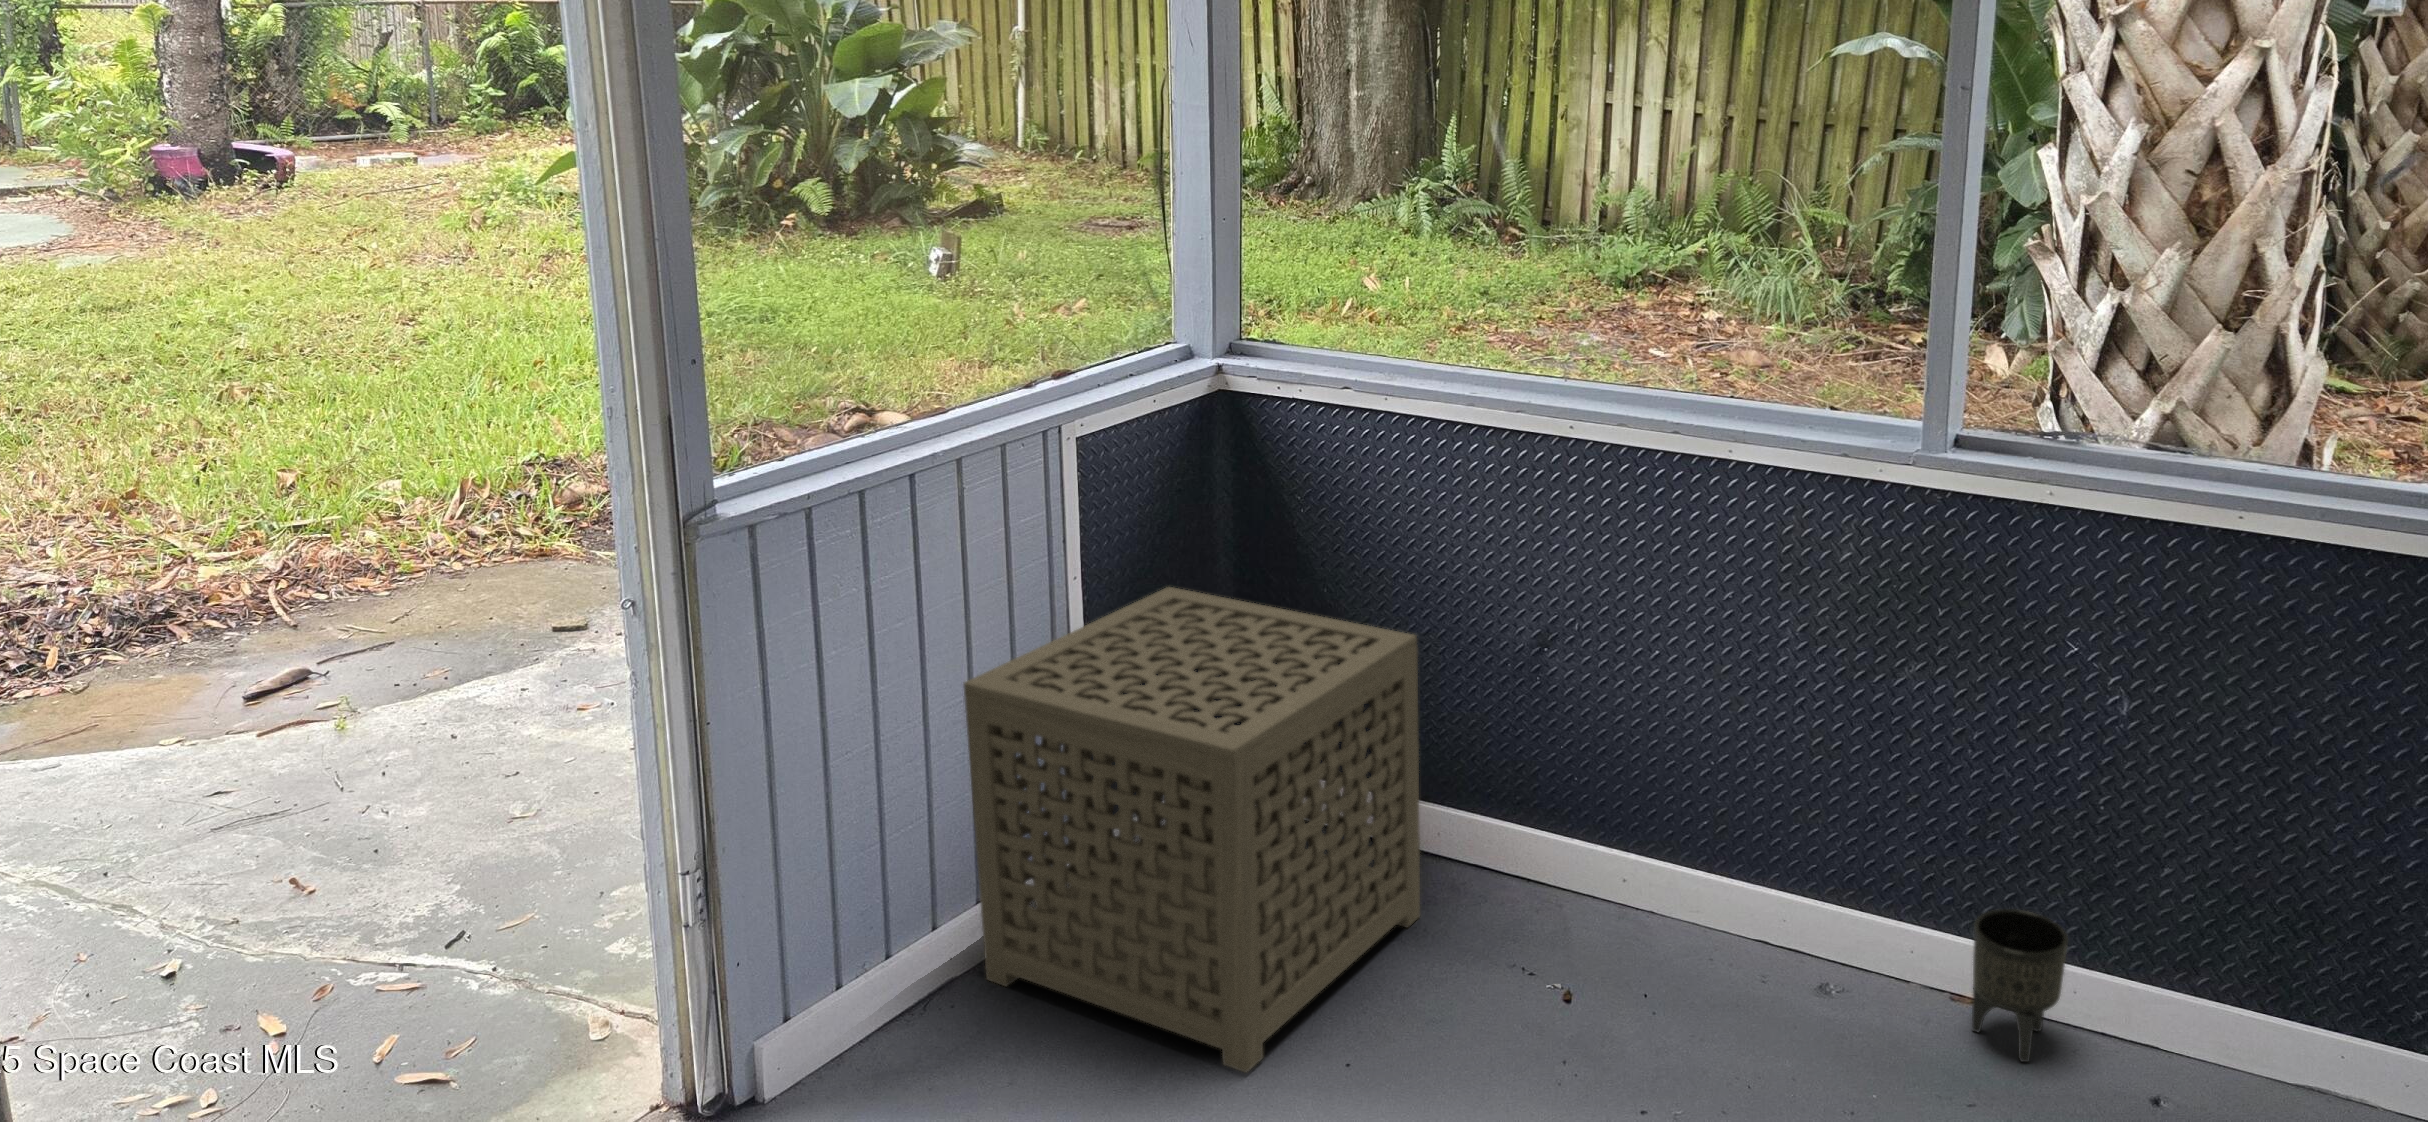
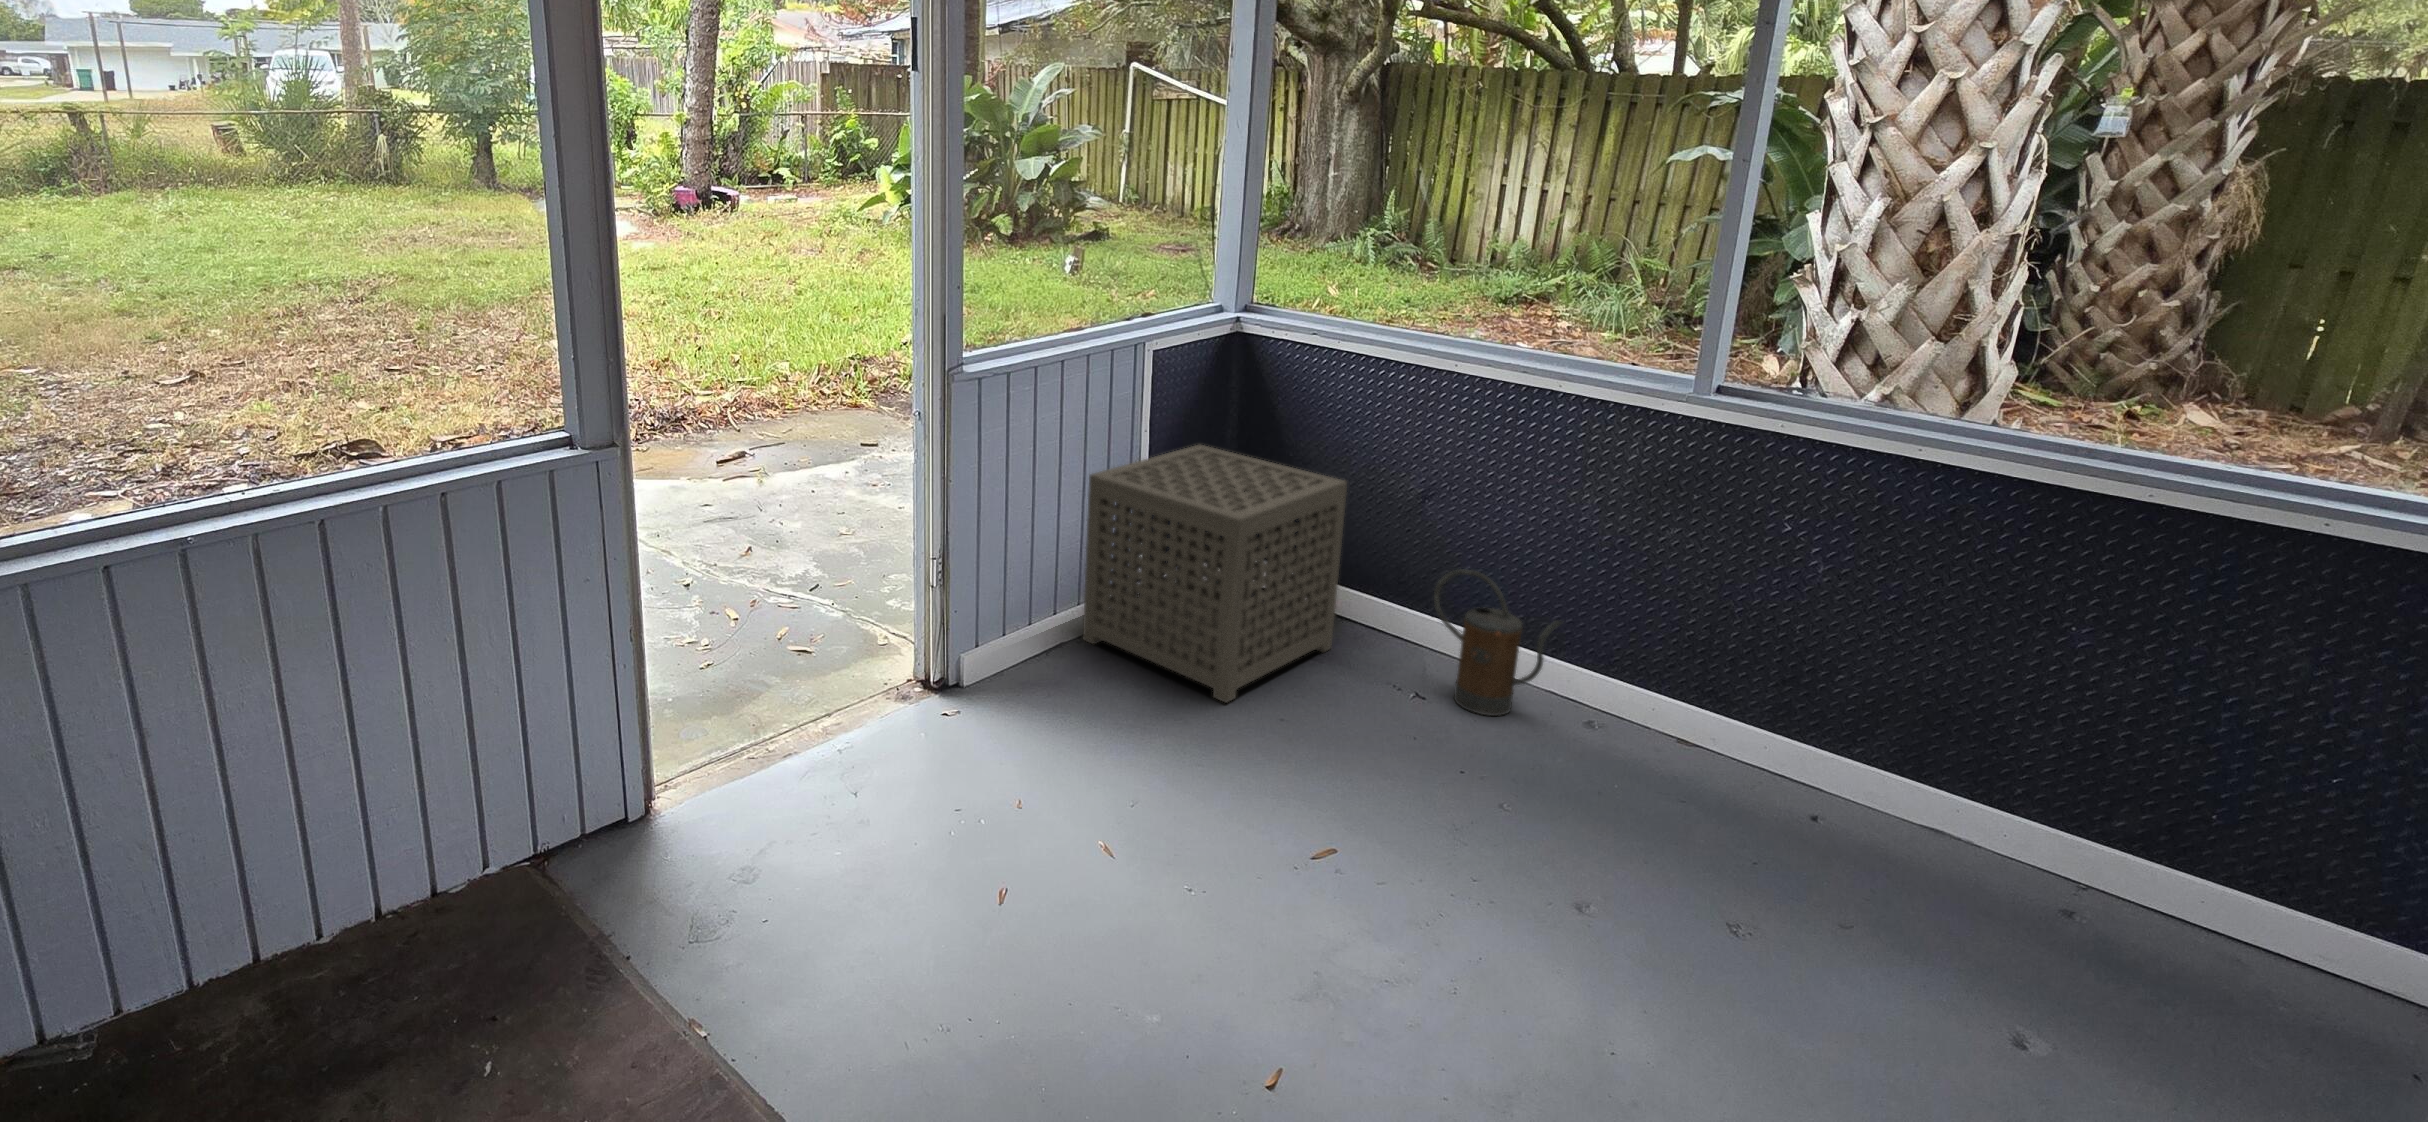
watering can: none [1572,767,1773,1007] -> present [1434,569,1562,716]
planter: present [1972,909,2068,1062] -> none [1688,686,1763,780]

